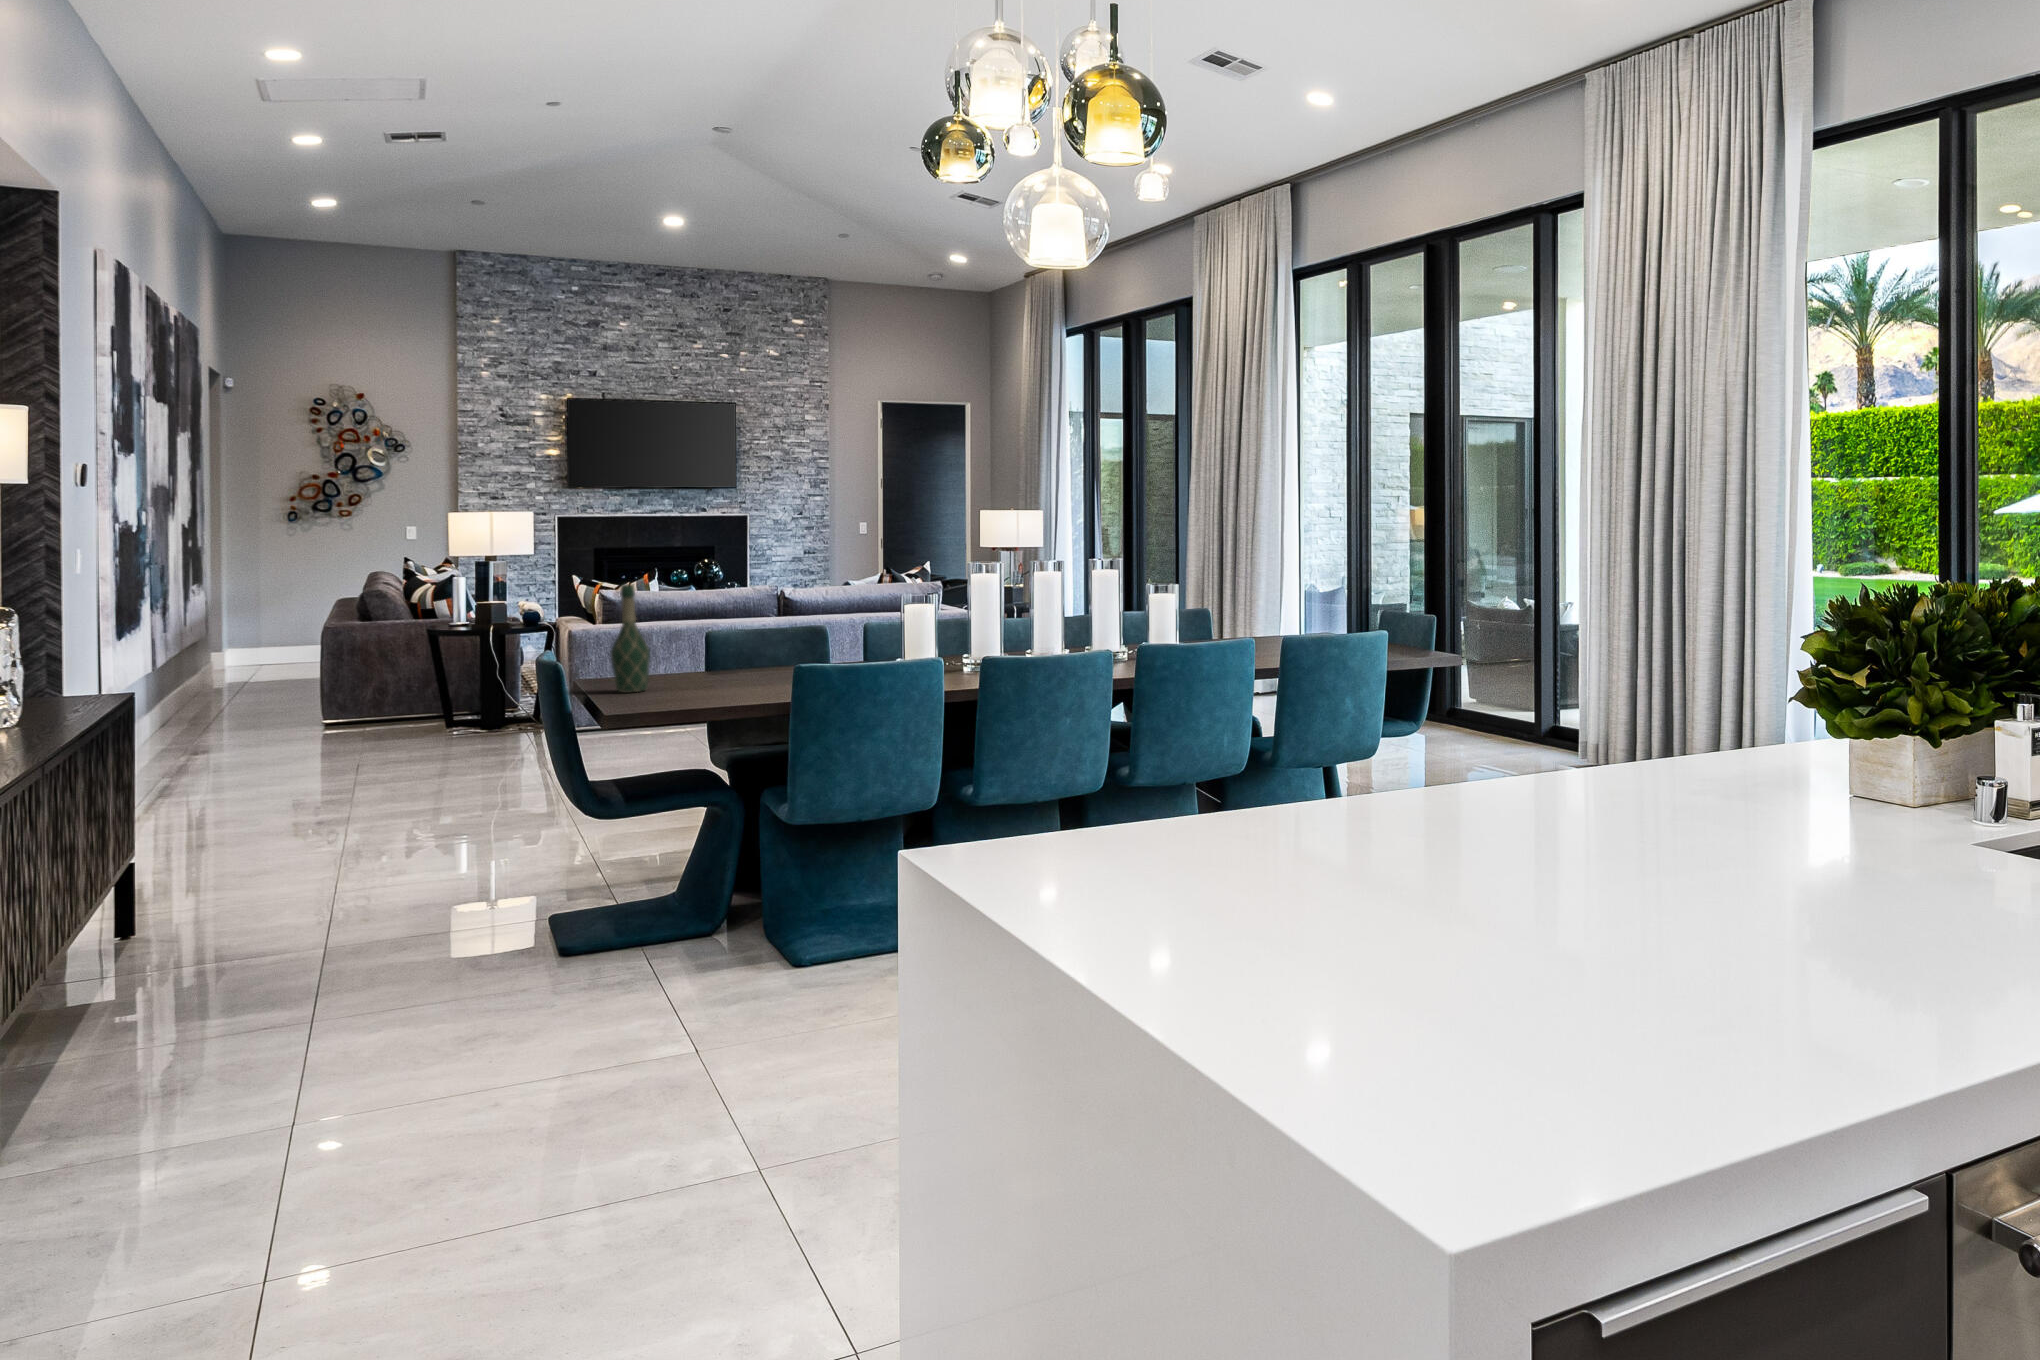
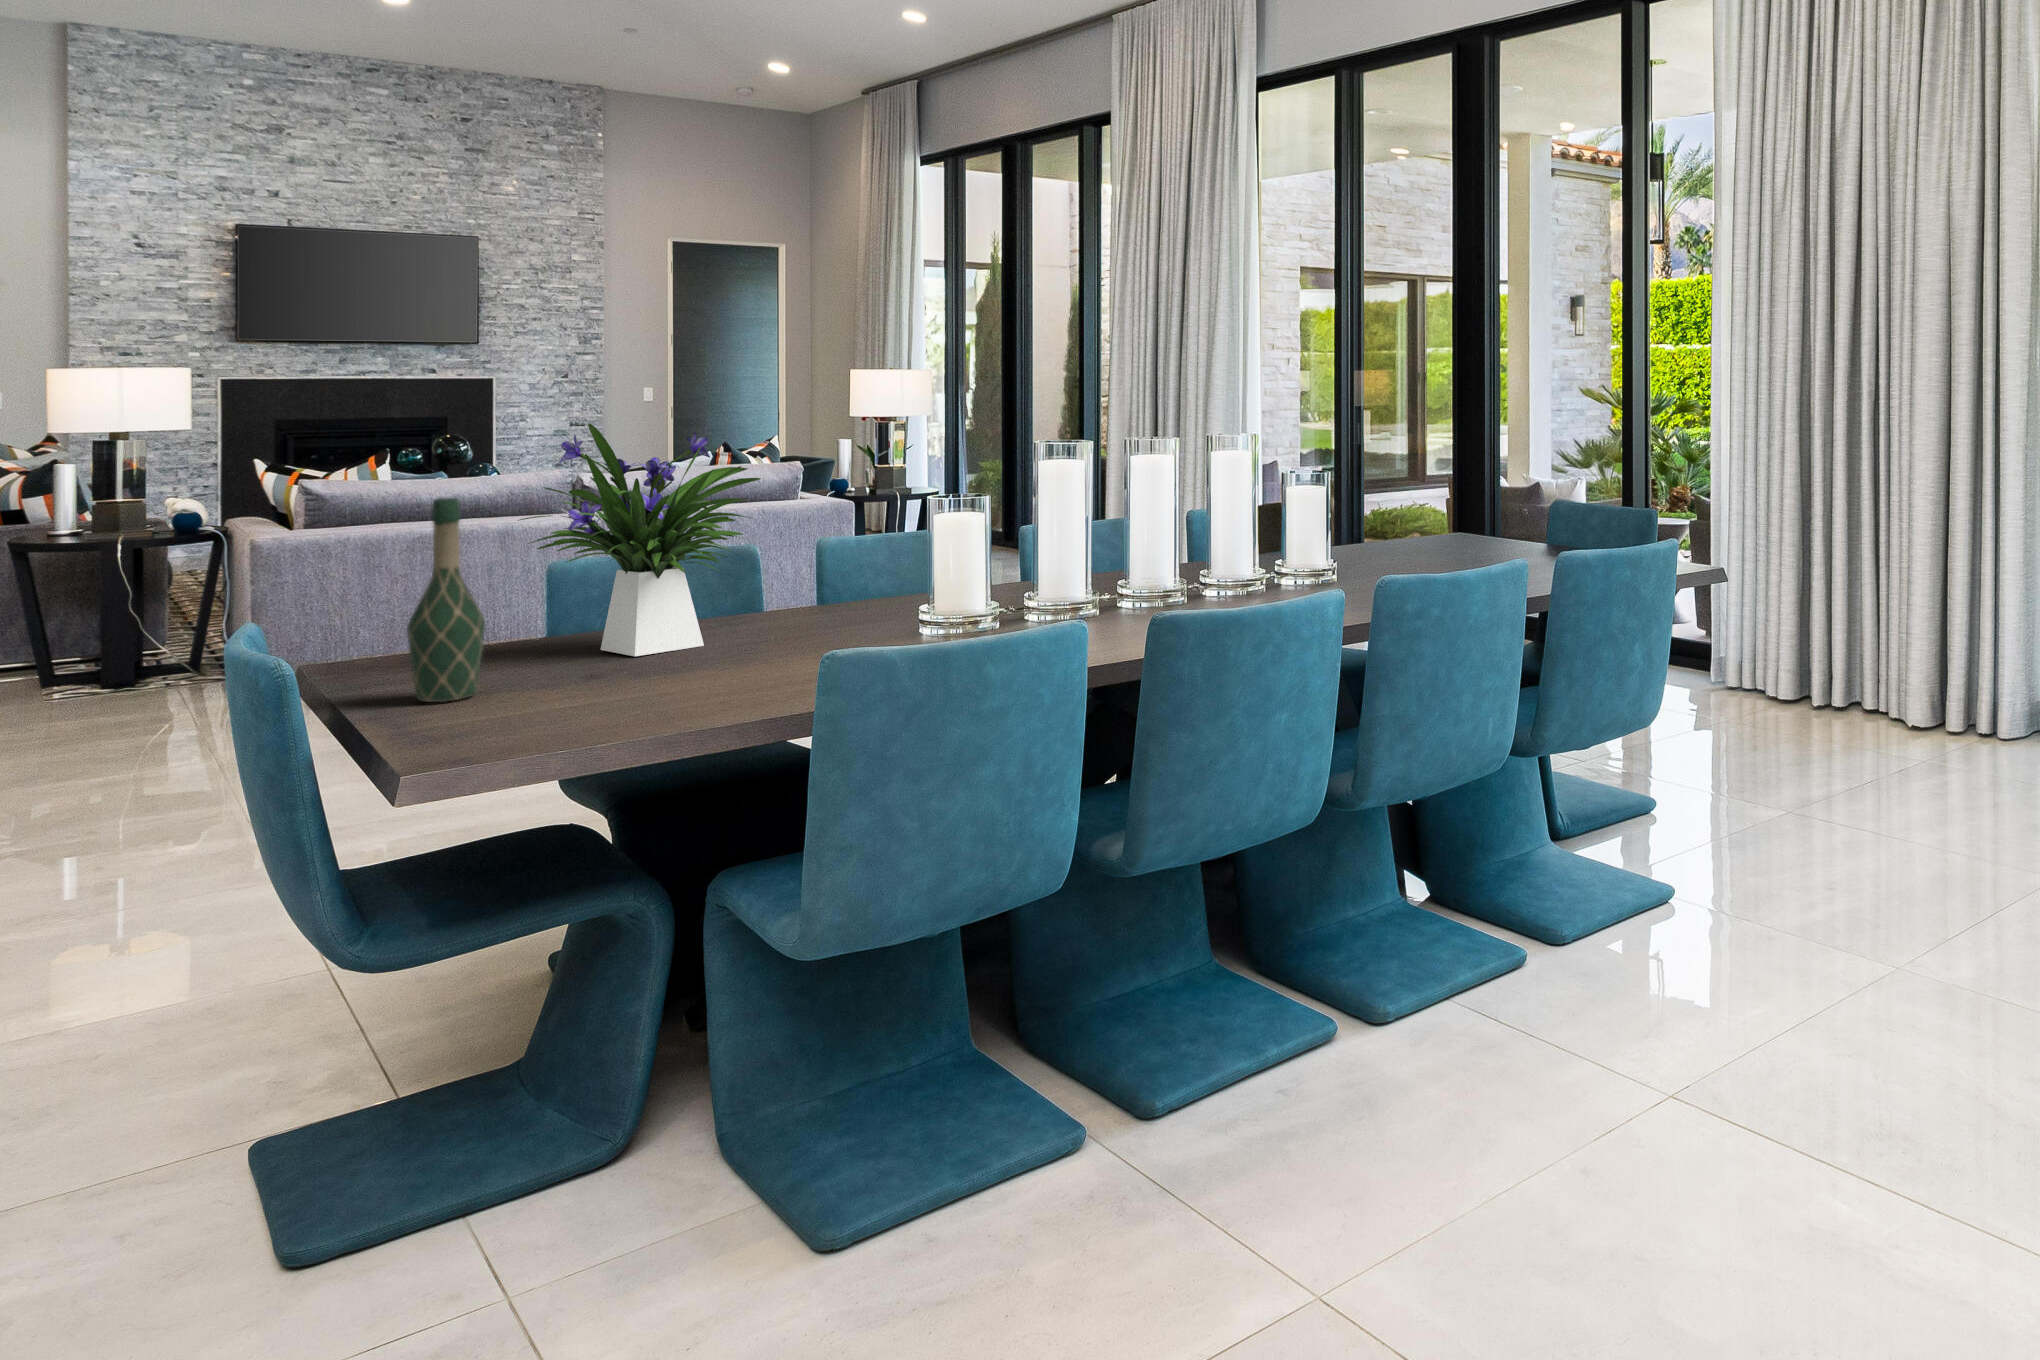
flower arrangement: none [672,545,810,678] -> present [518,423,761,656]

